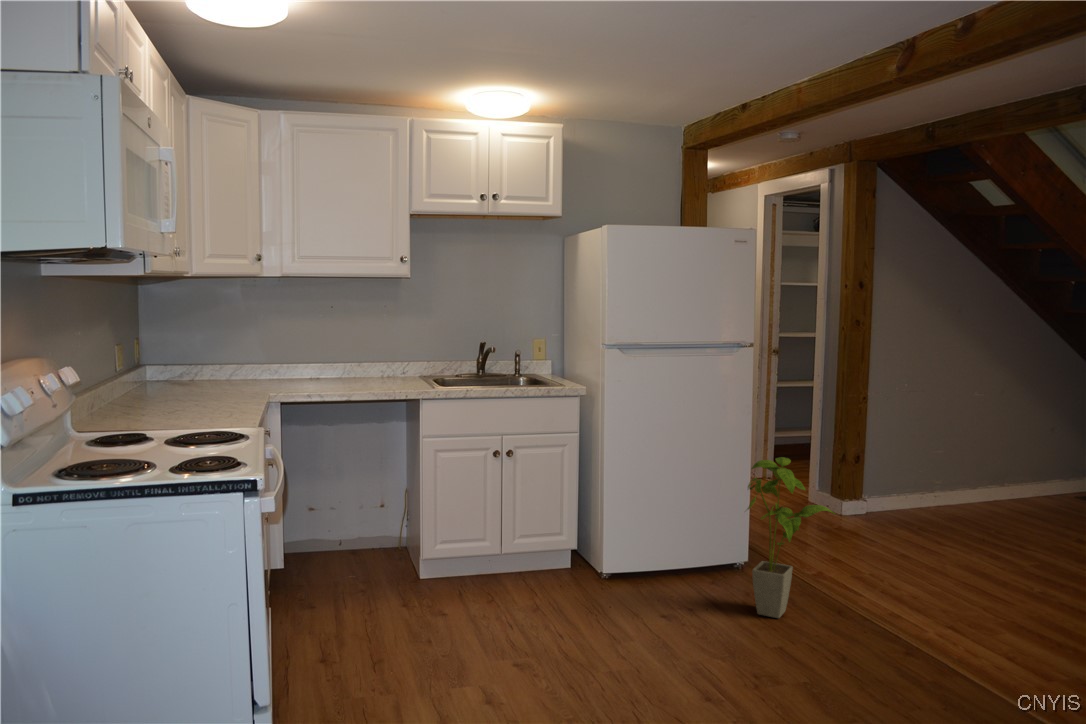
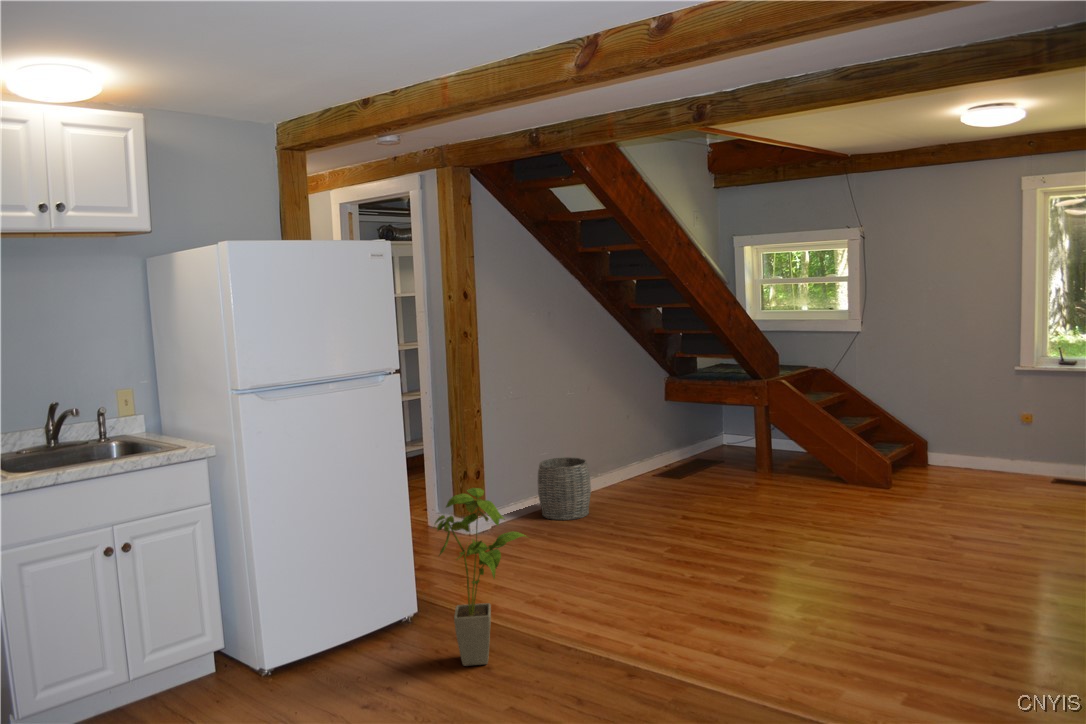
woven basket: none [925,458,987,524] -> present [538,457,591,520]

